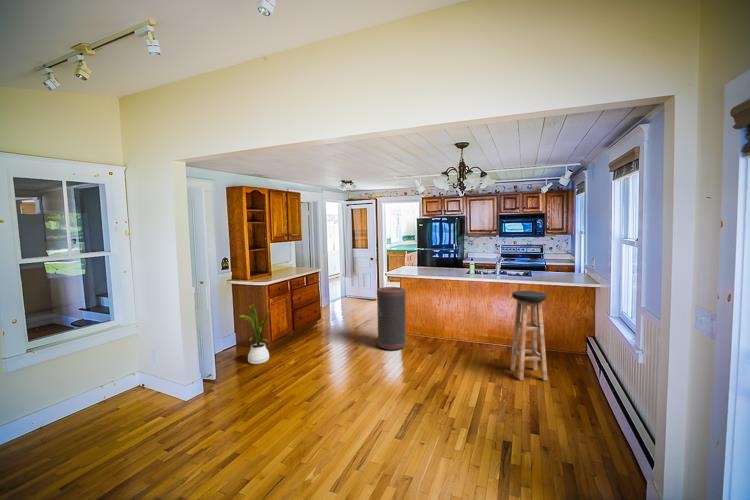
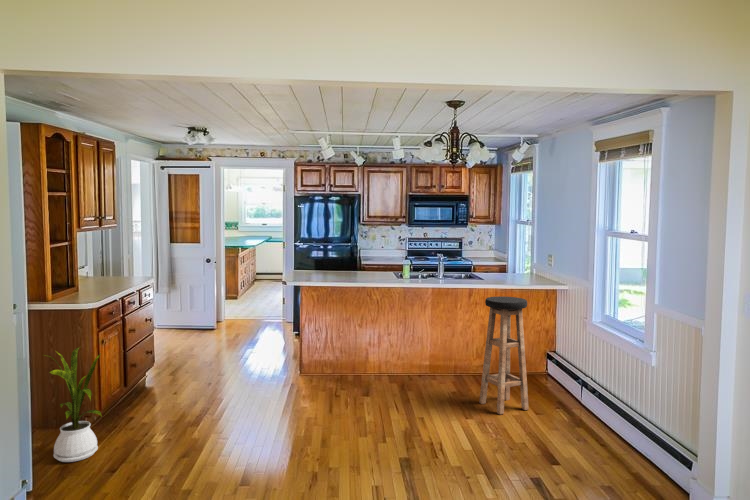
trash can: present [377,287,406,350] -> none [278,303,324,403]

